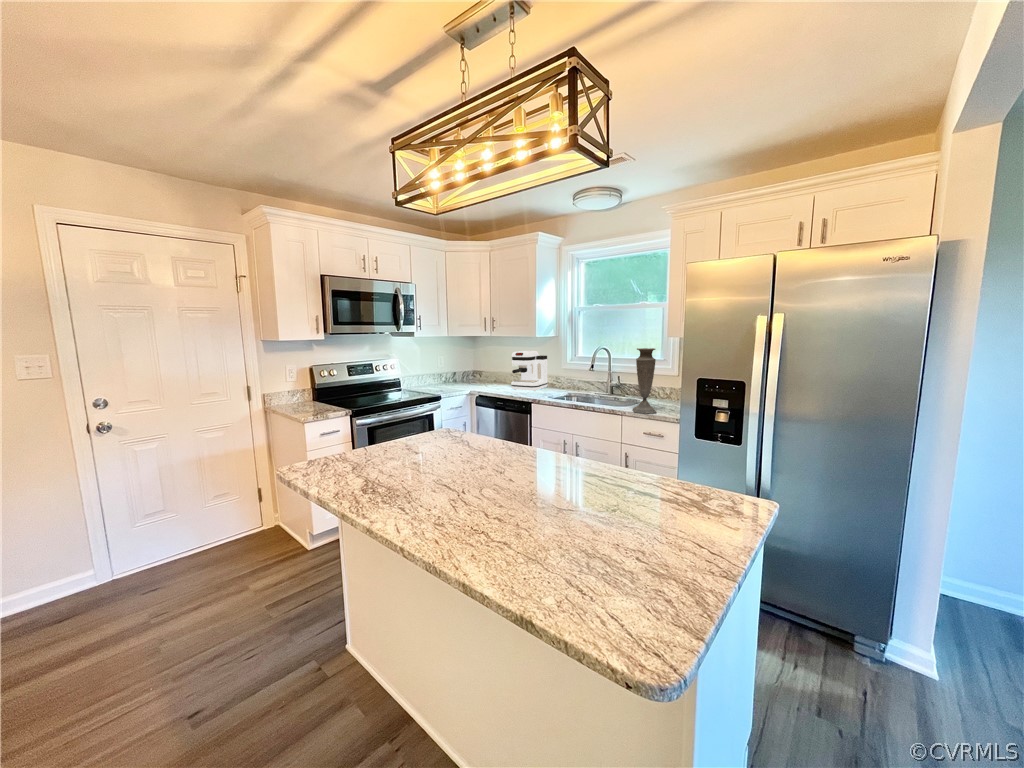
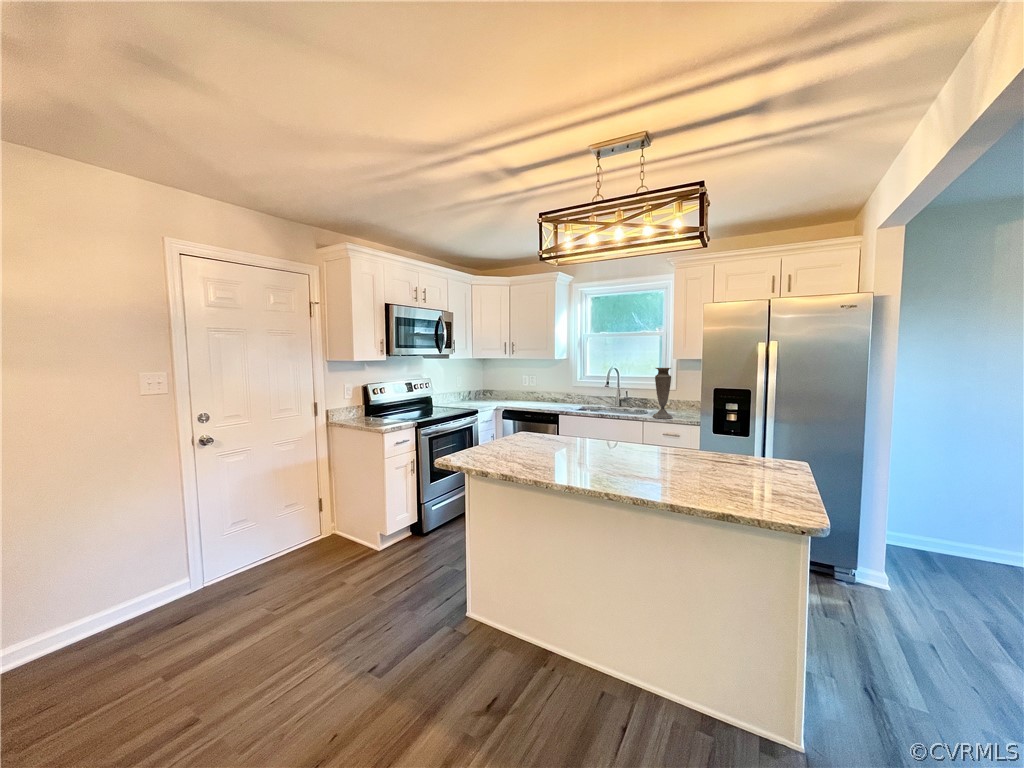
coffee maker: present [511,351,548,391] -> none [533,372,563,406]

